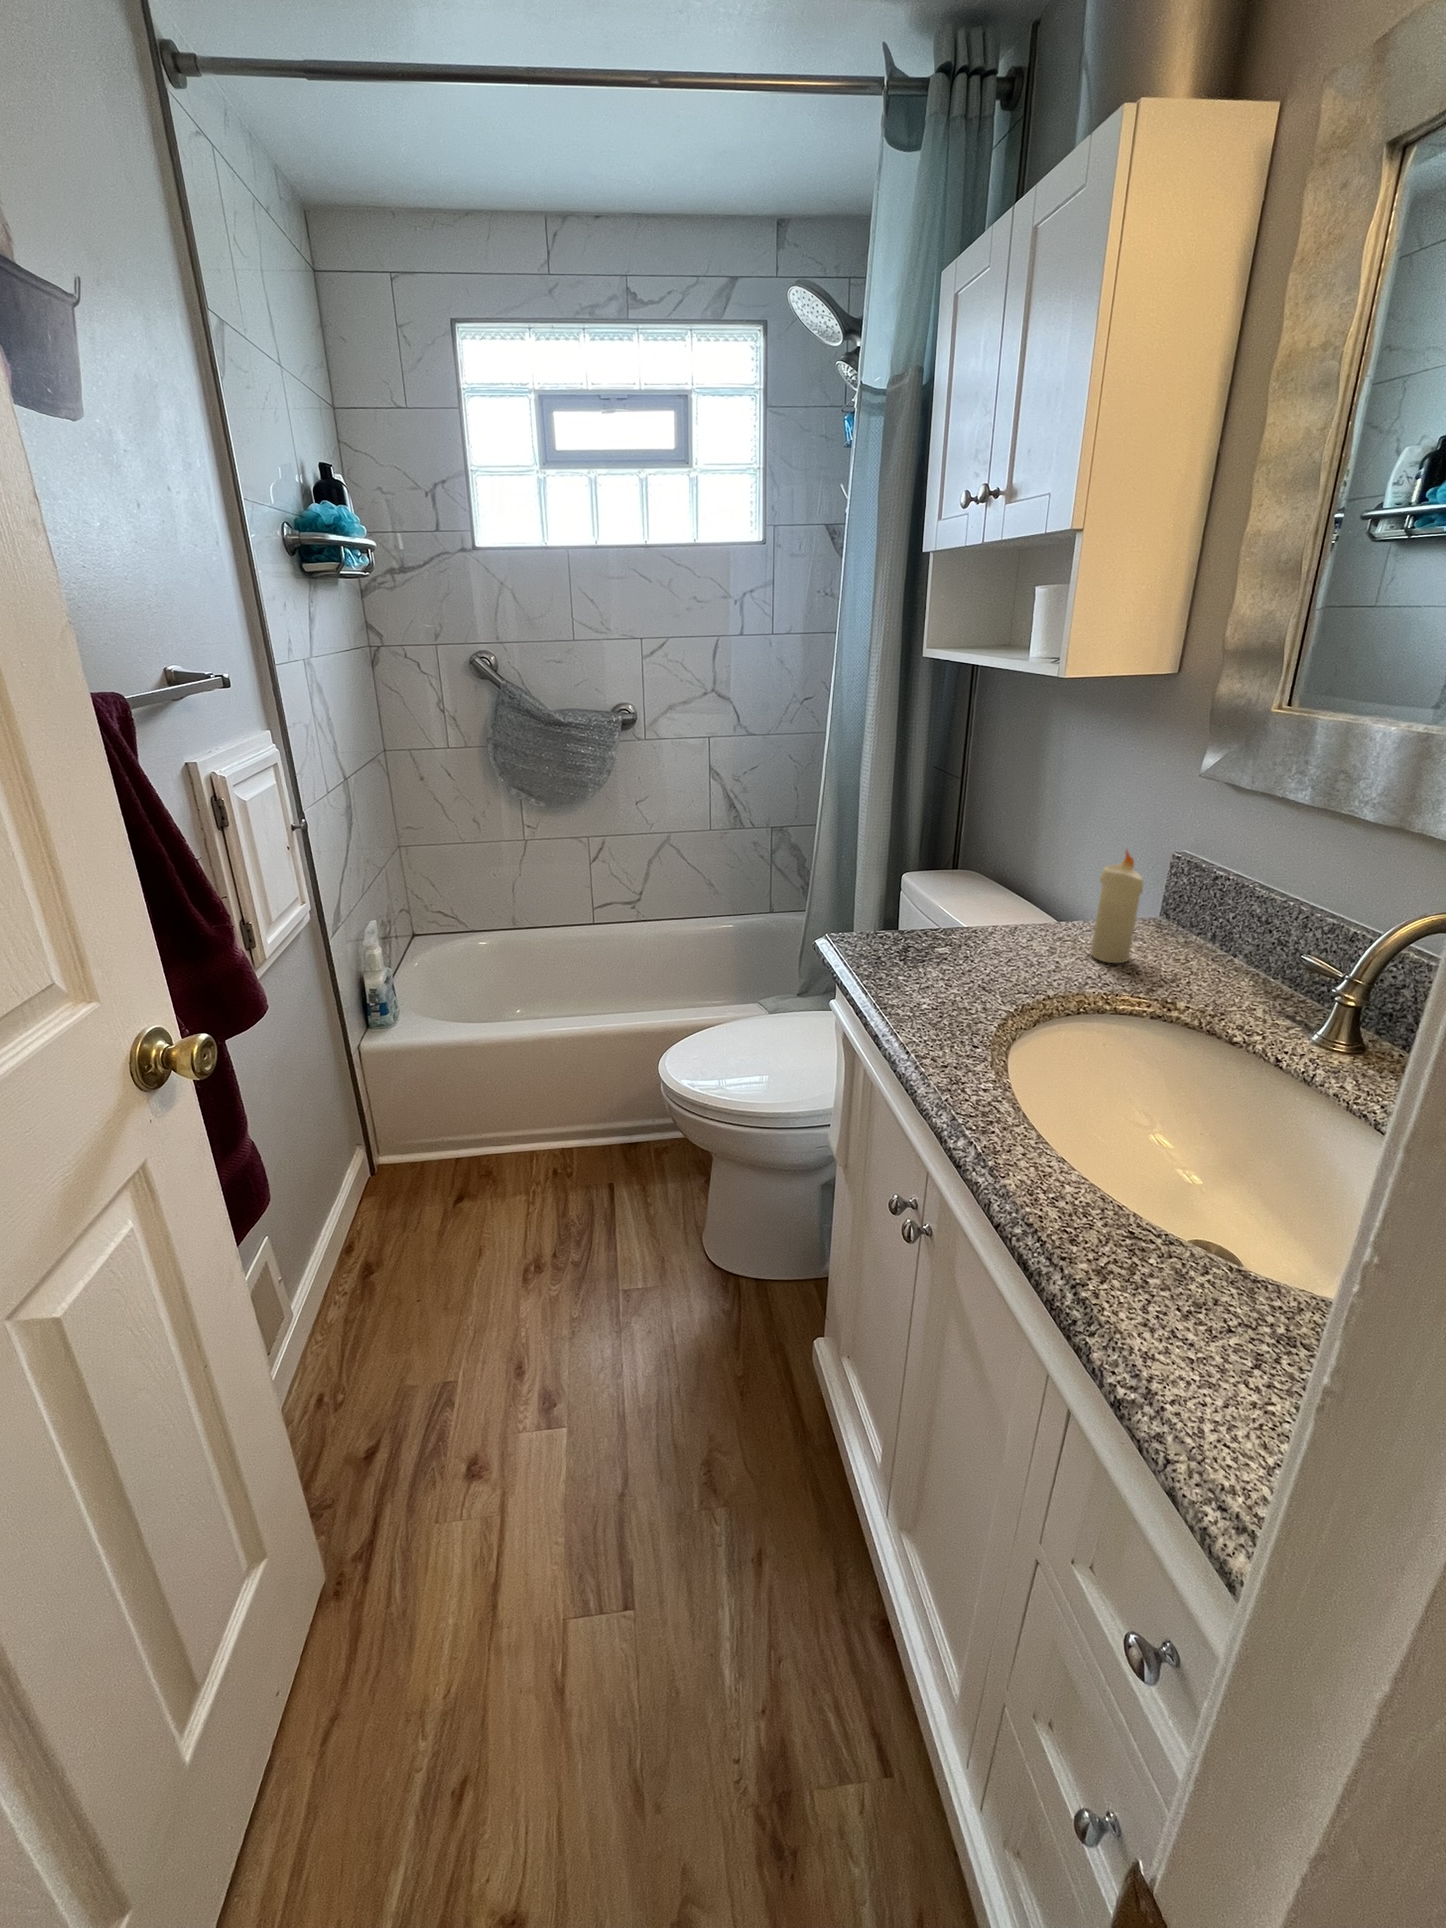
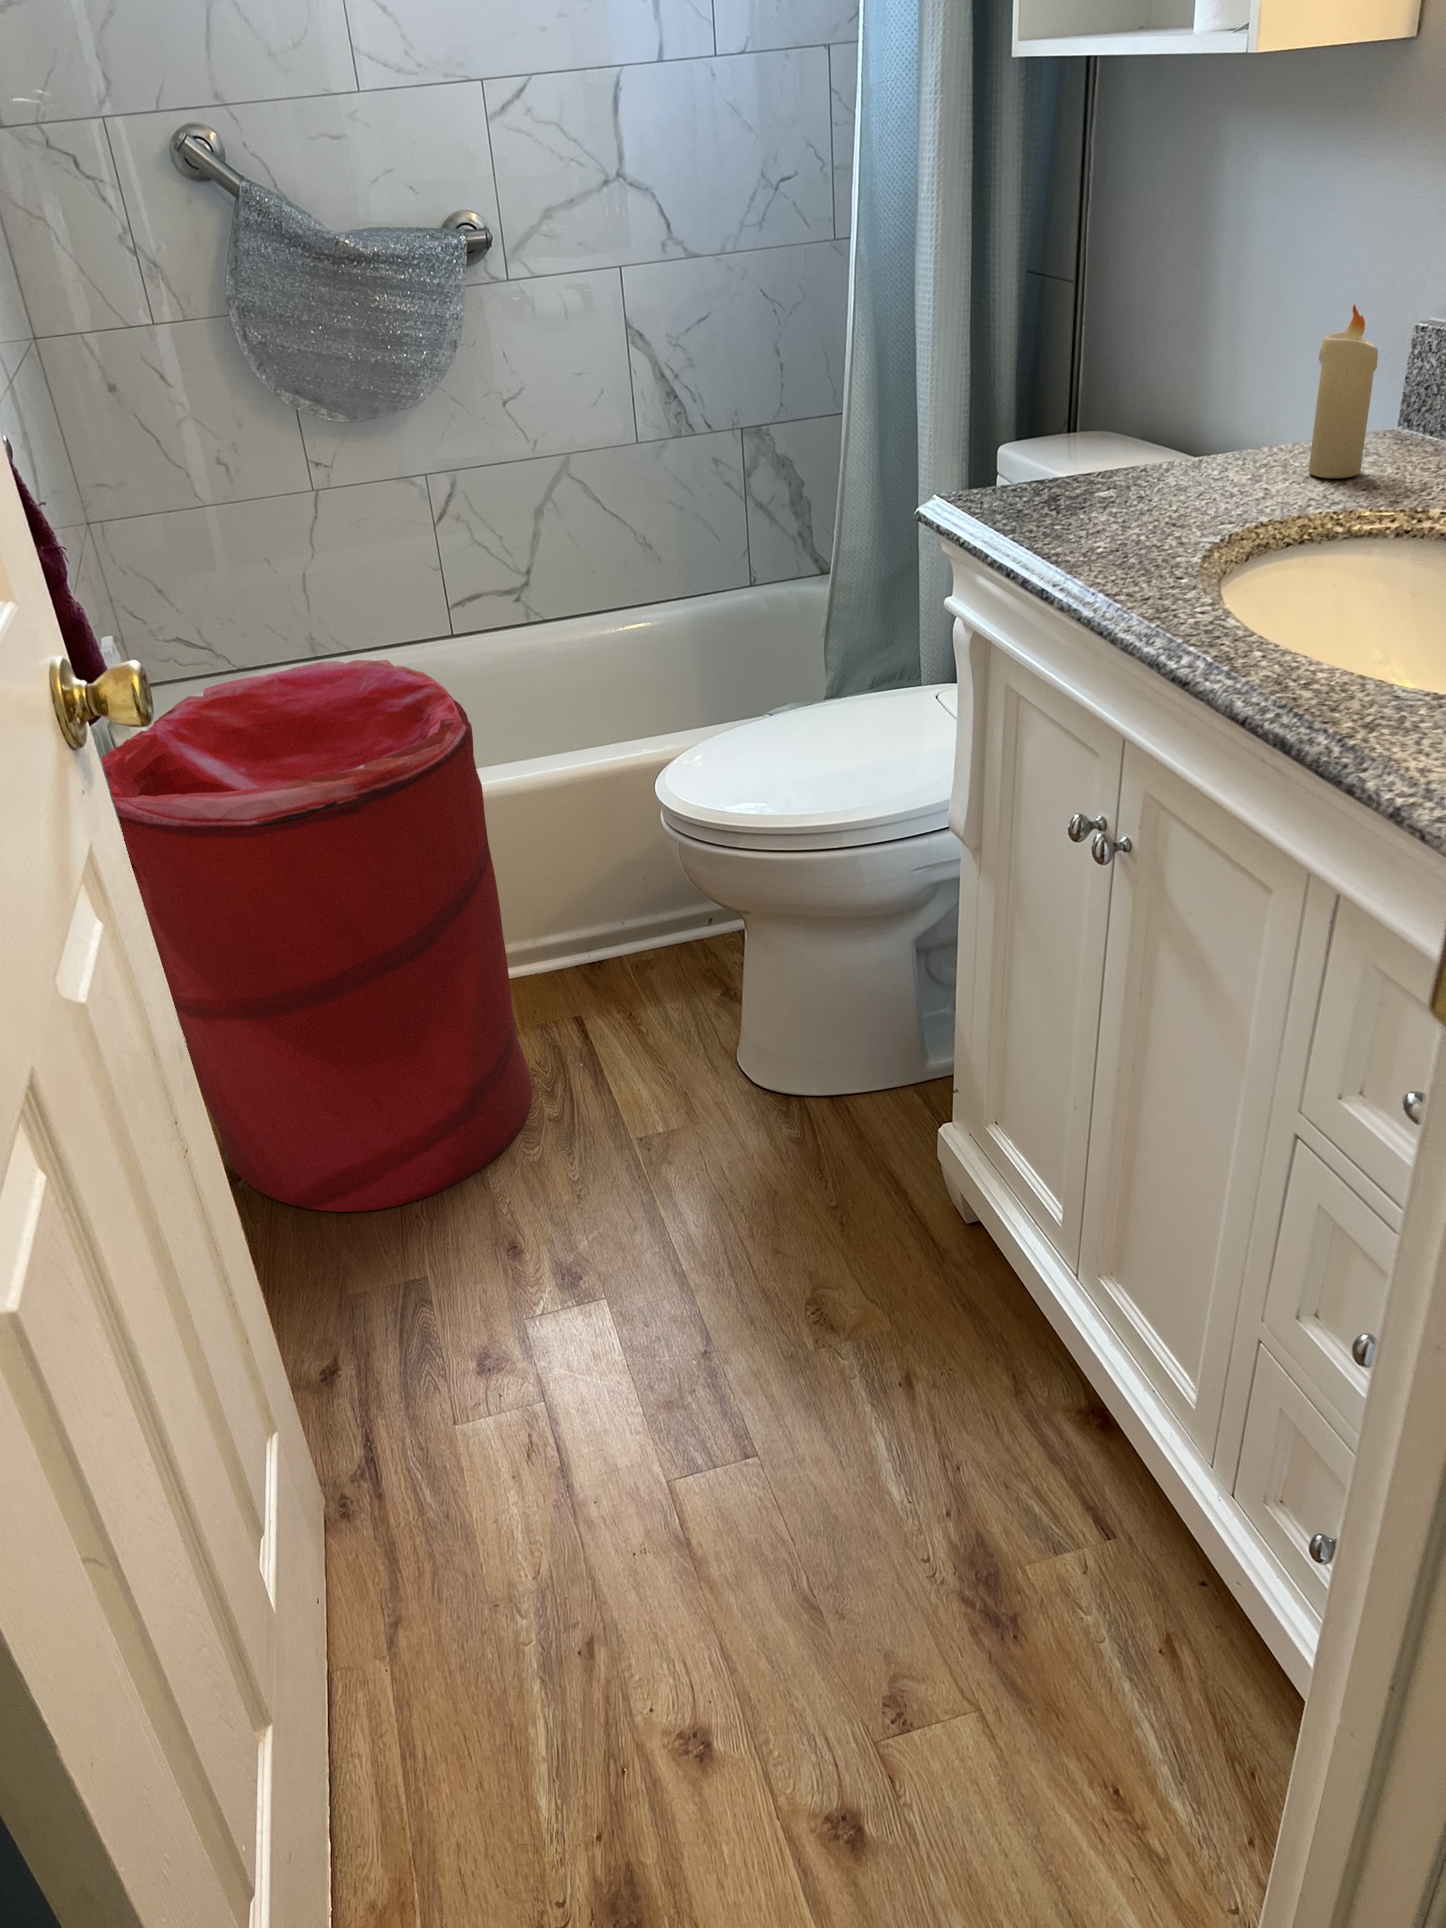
laundry hamper: none [306,959,572,1319] -> present [102,660,532,1212]

